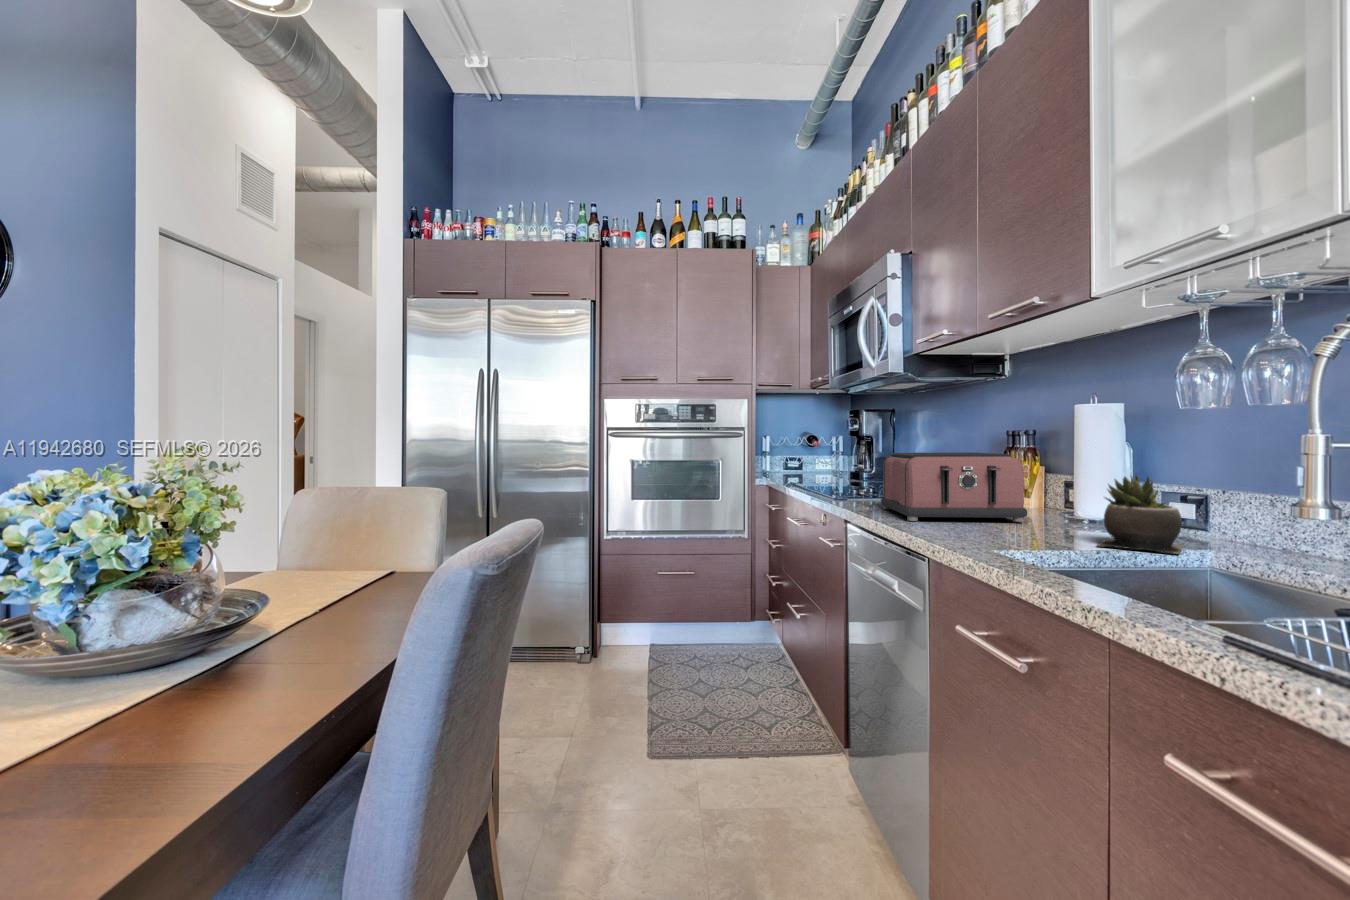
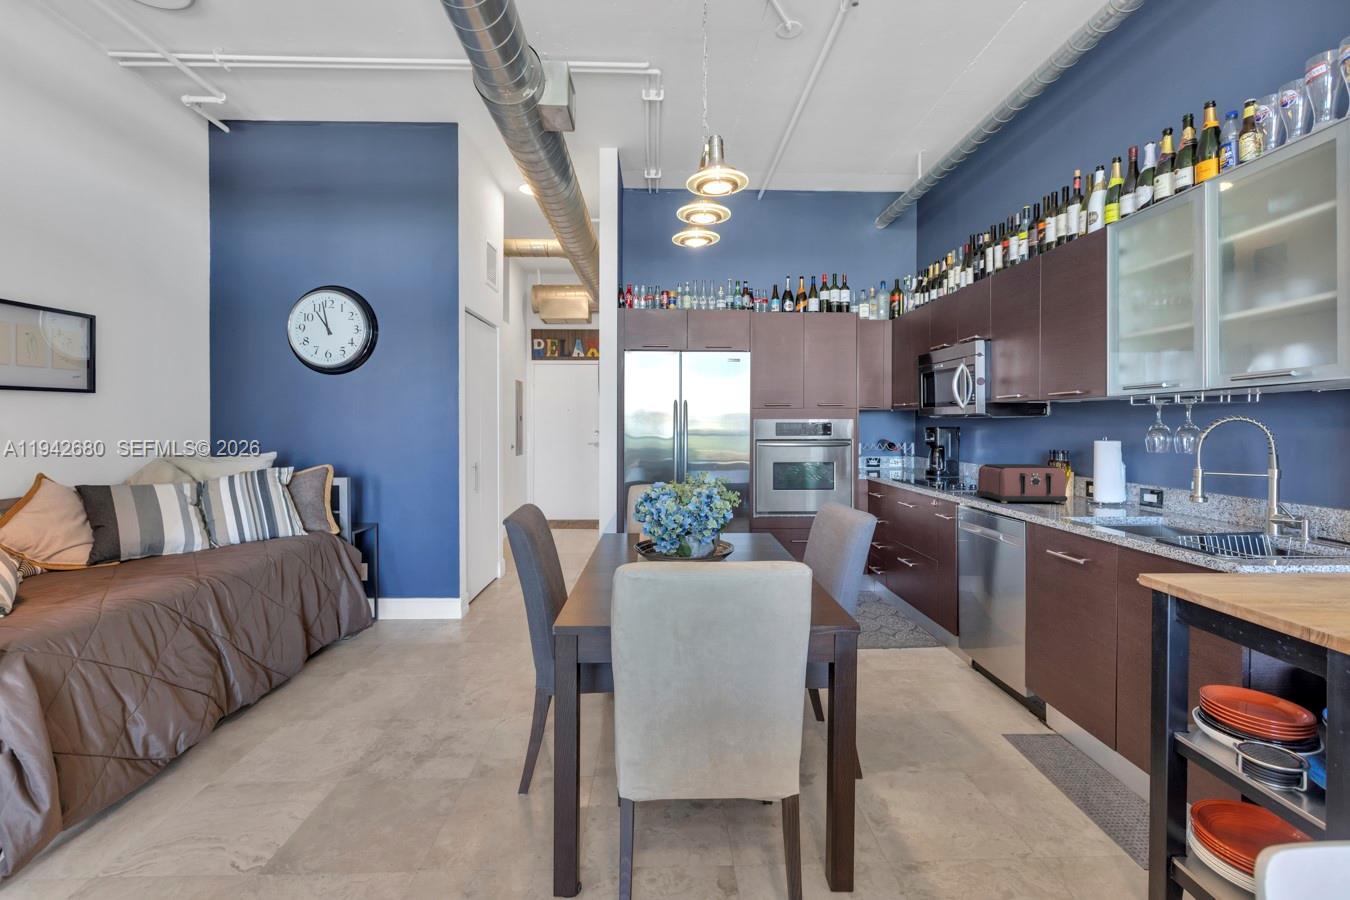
succulent plant: present [1098,475,1184,554] -> none [1108,480,1151,518]

